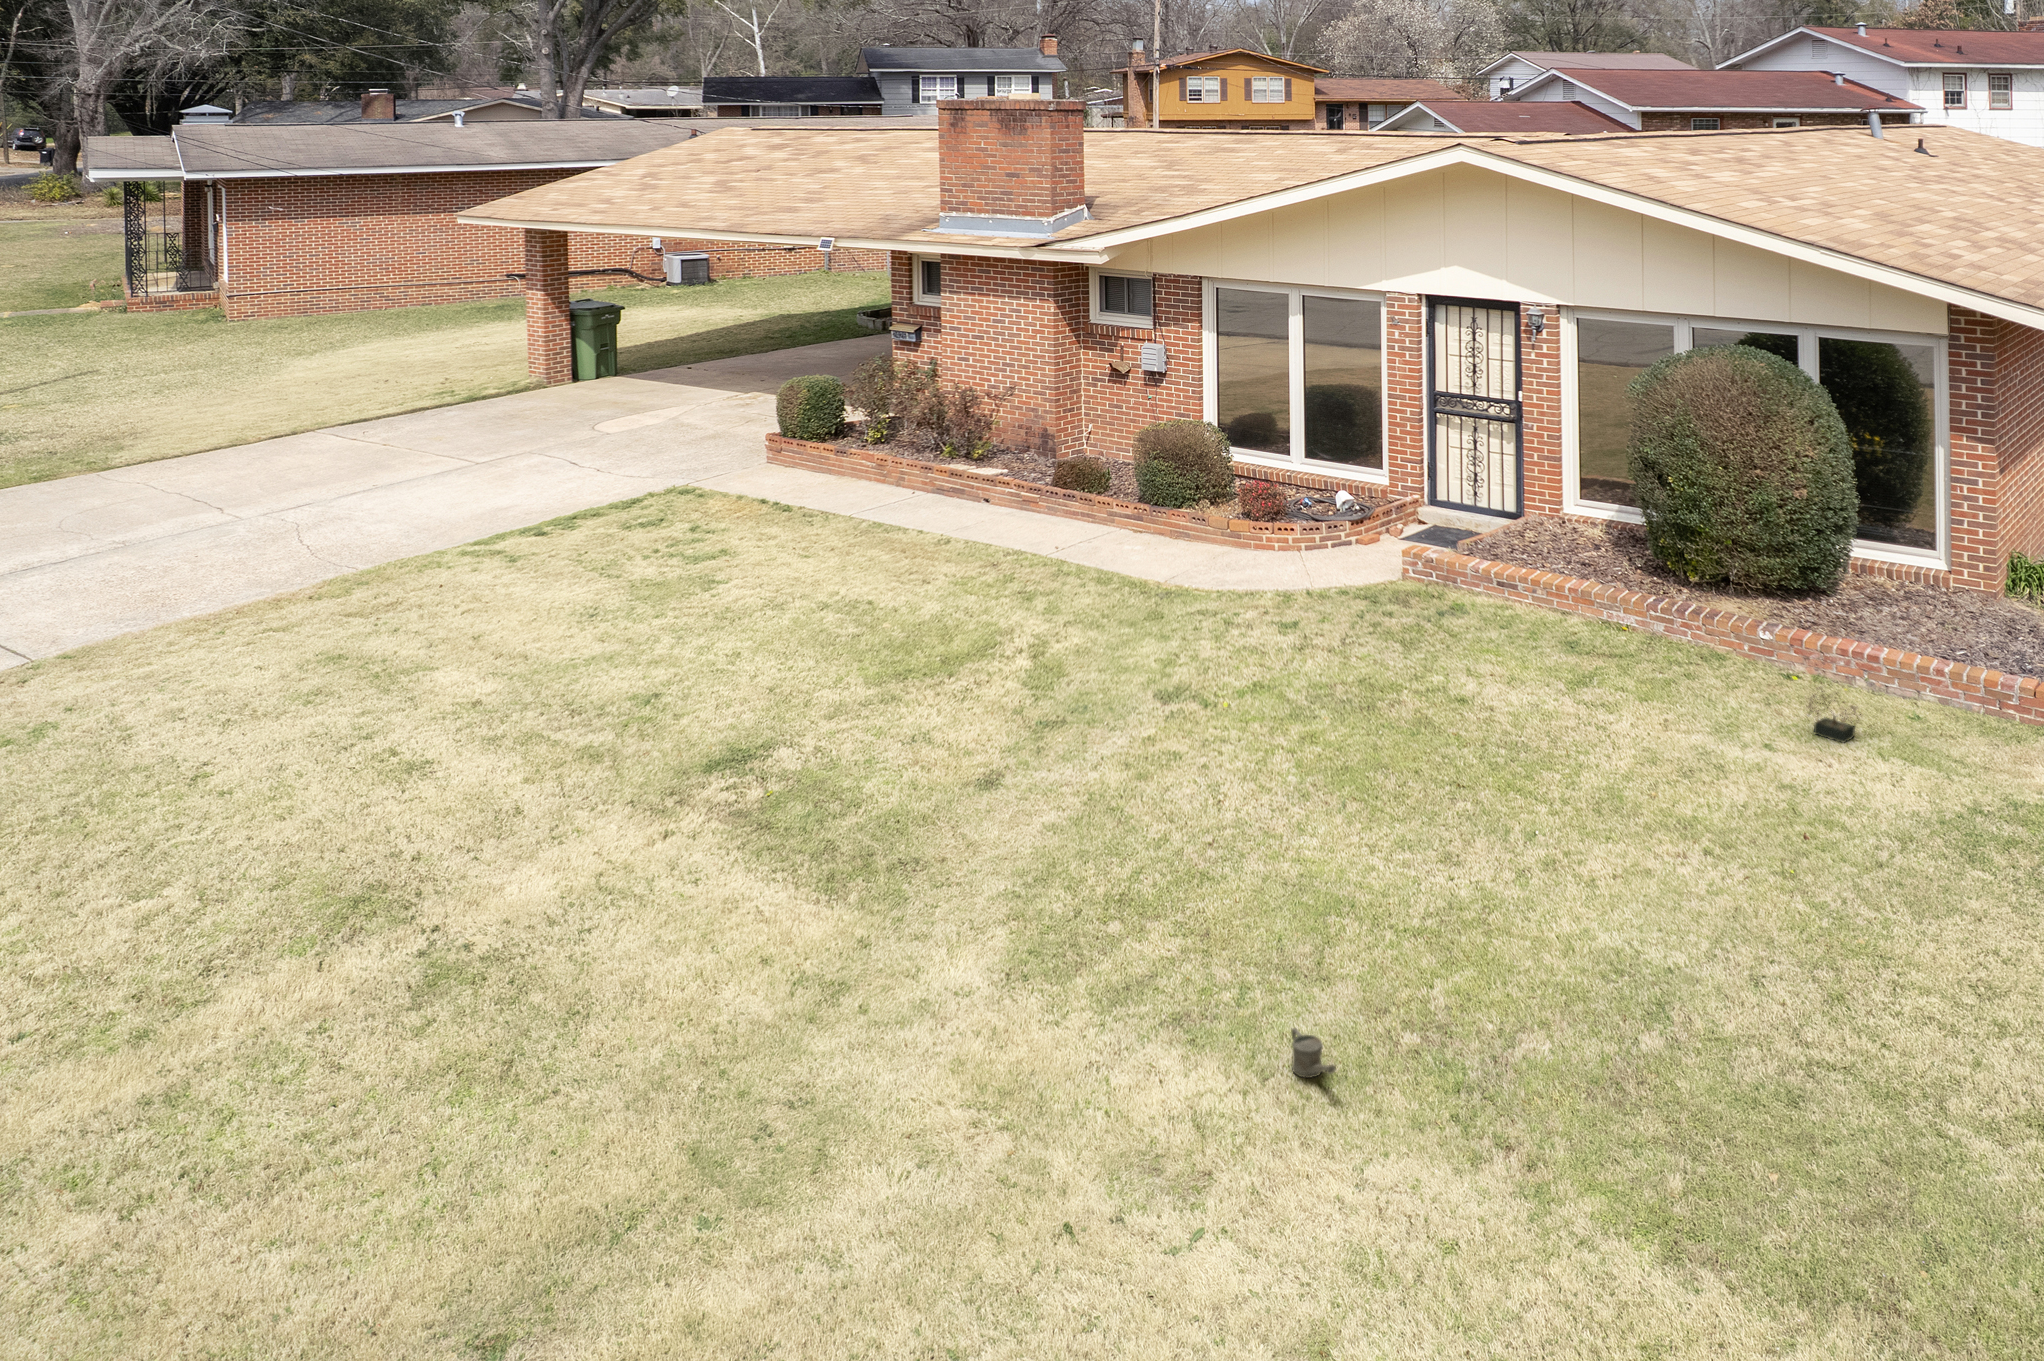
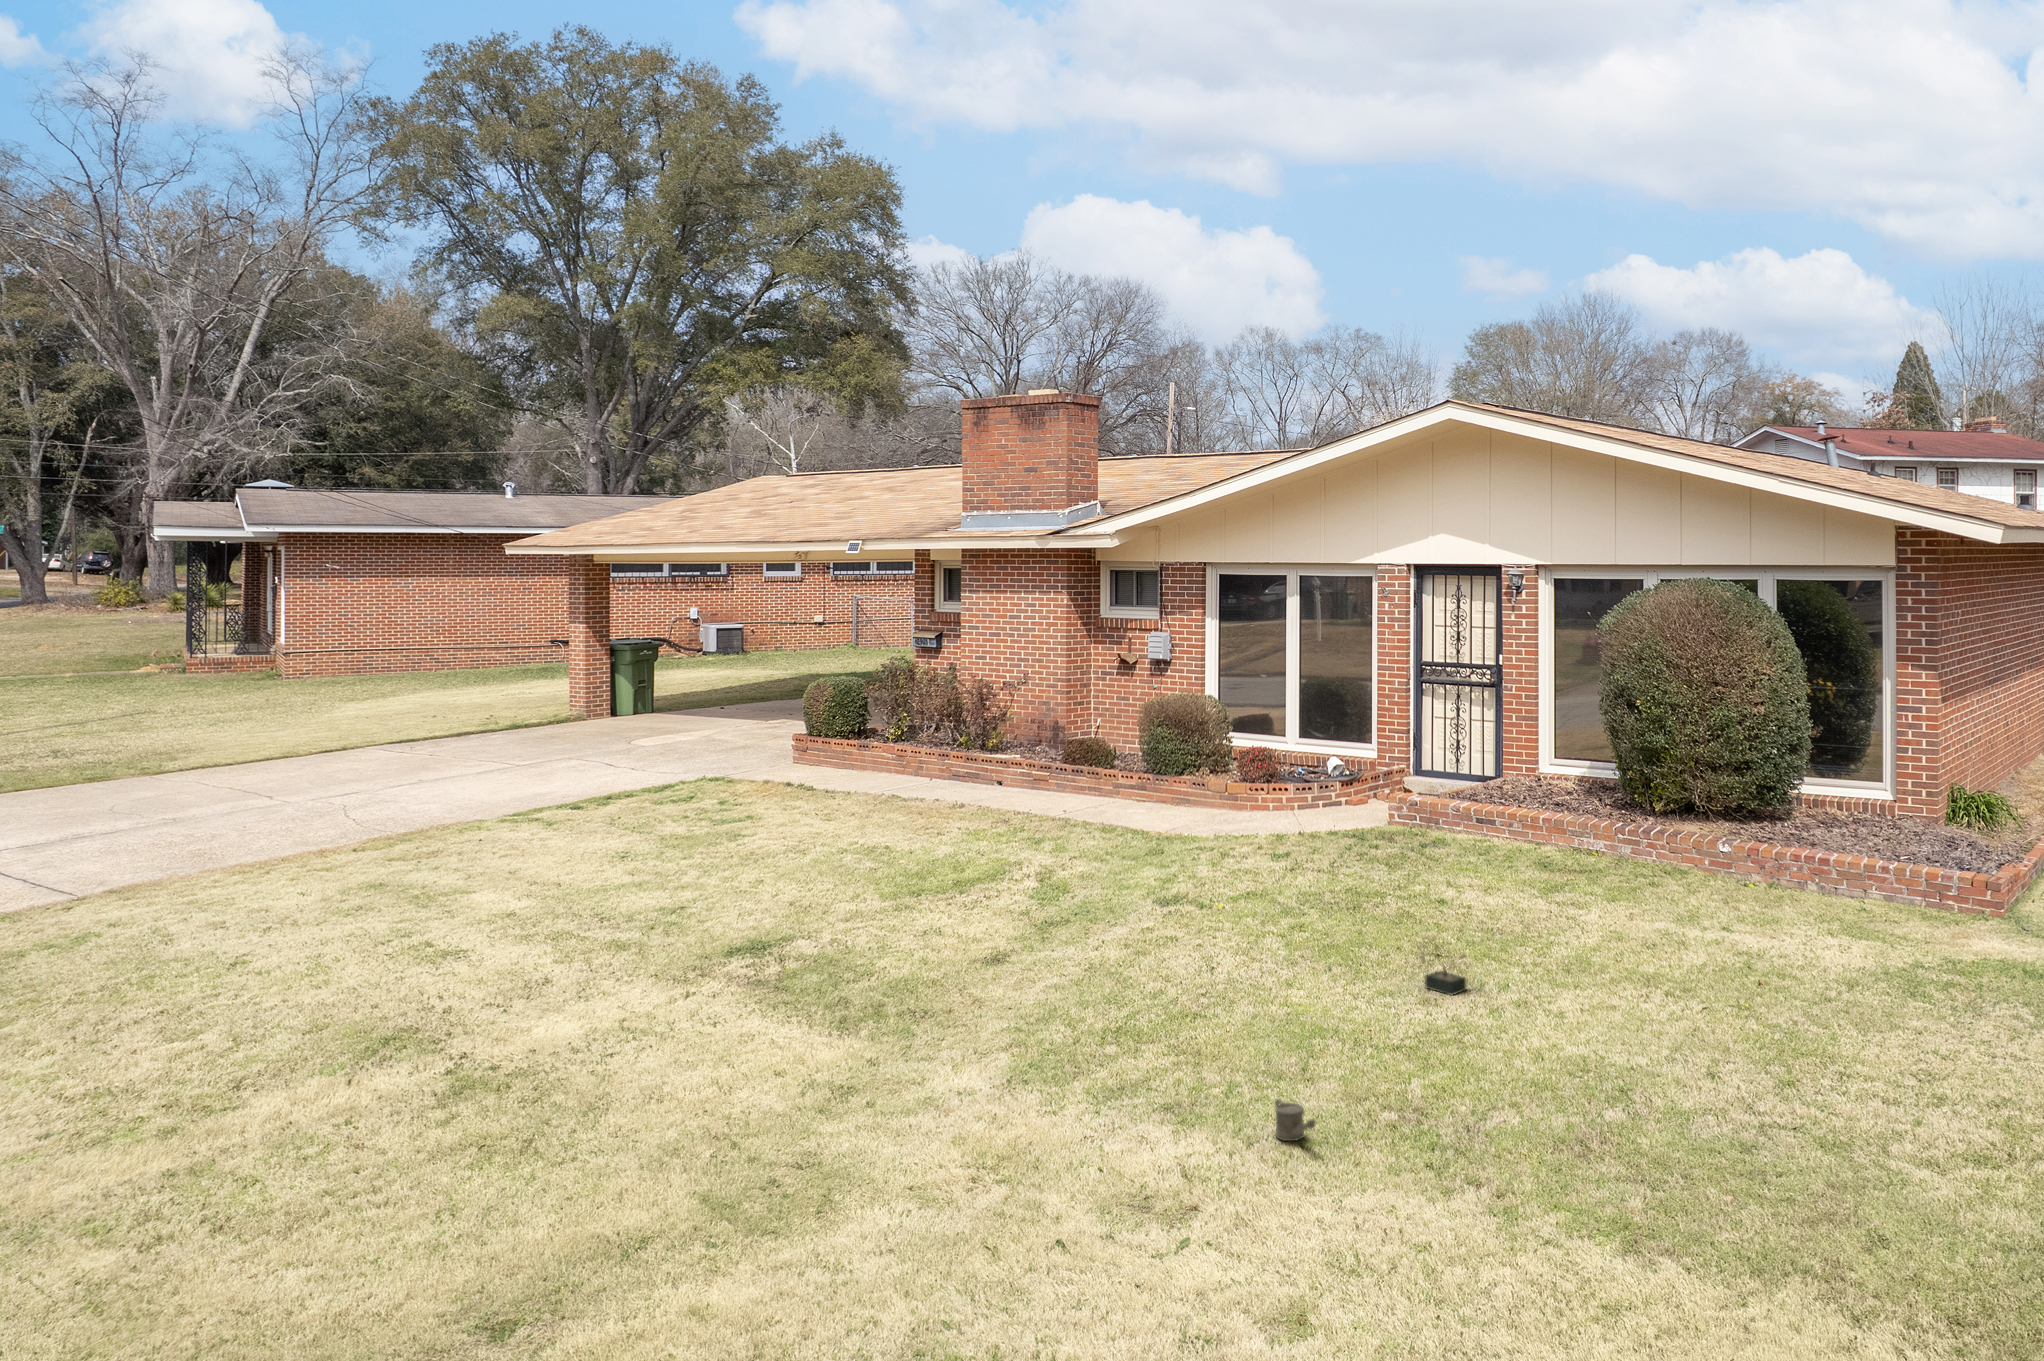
decorative plant: present [1808,686,1861,743] -> present [1417,937,1471,995]

